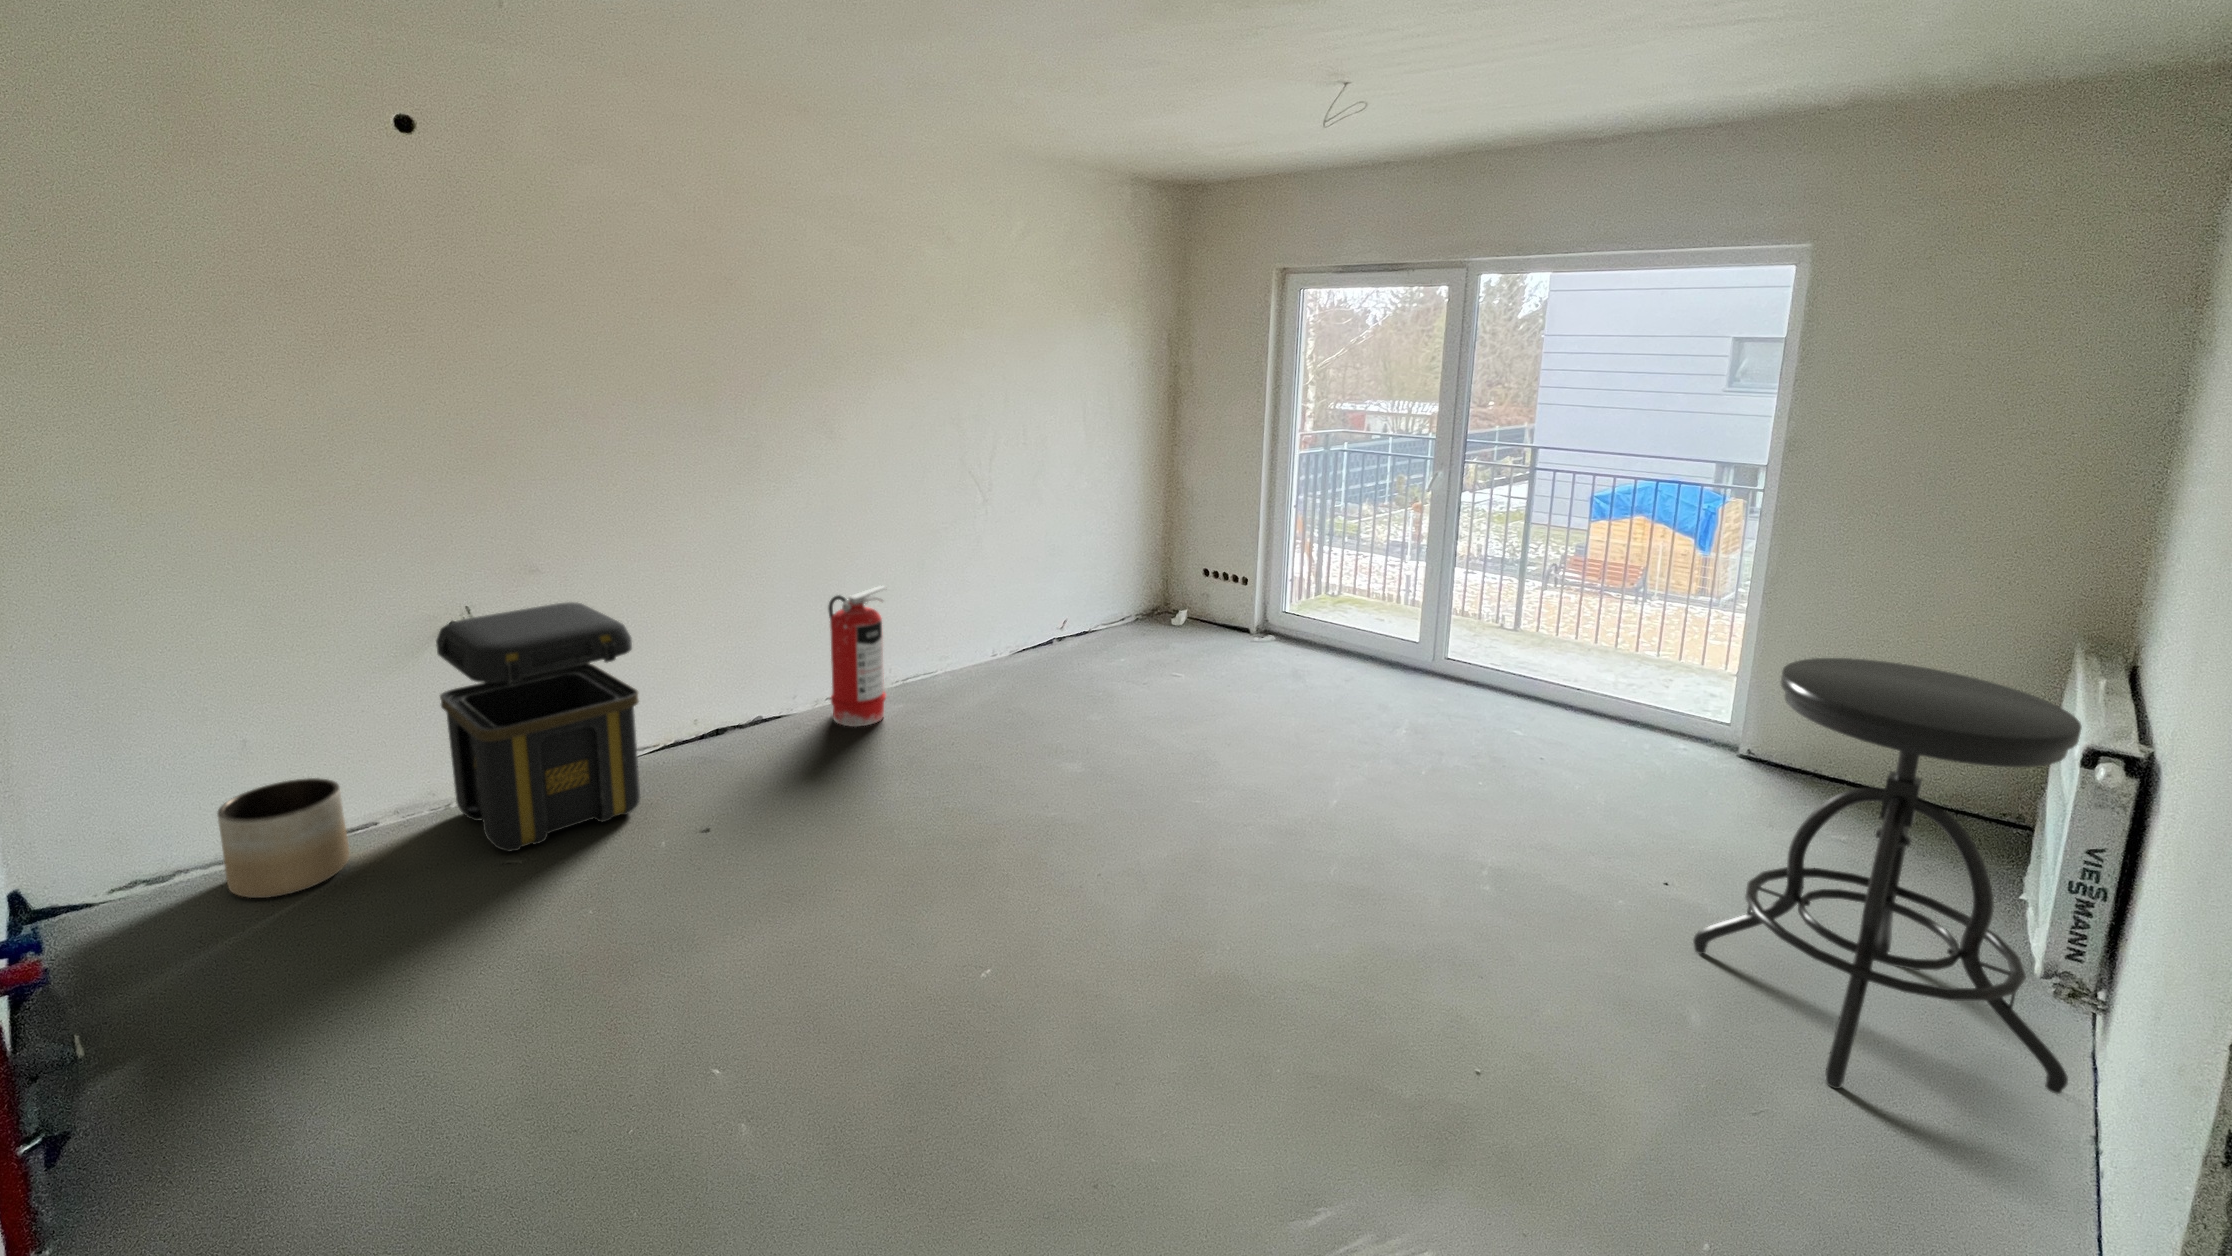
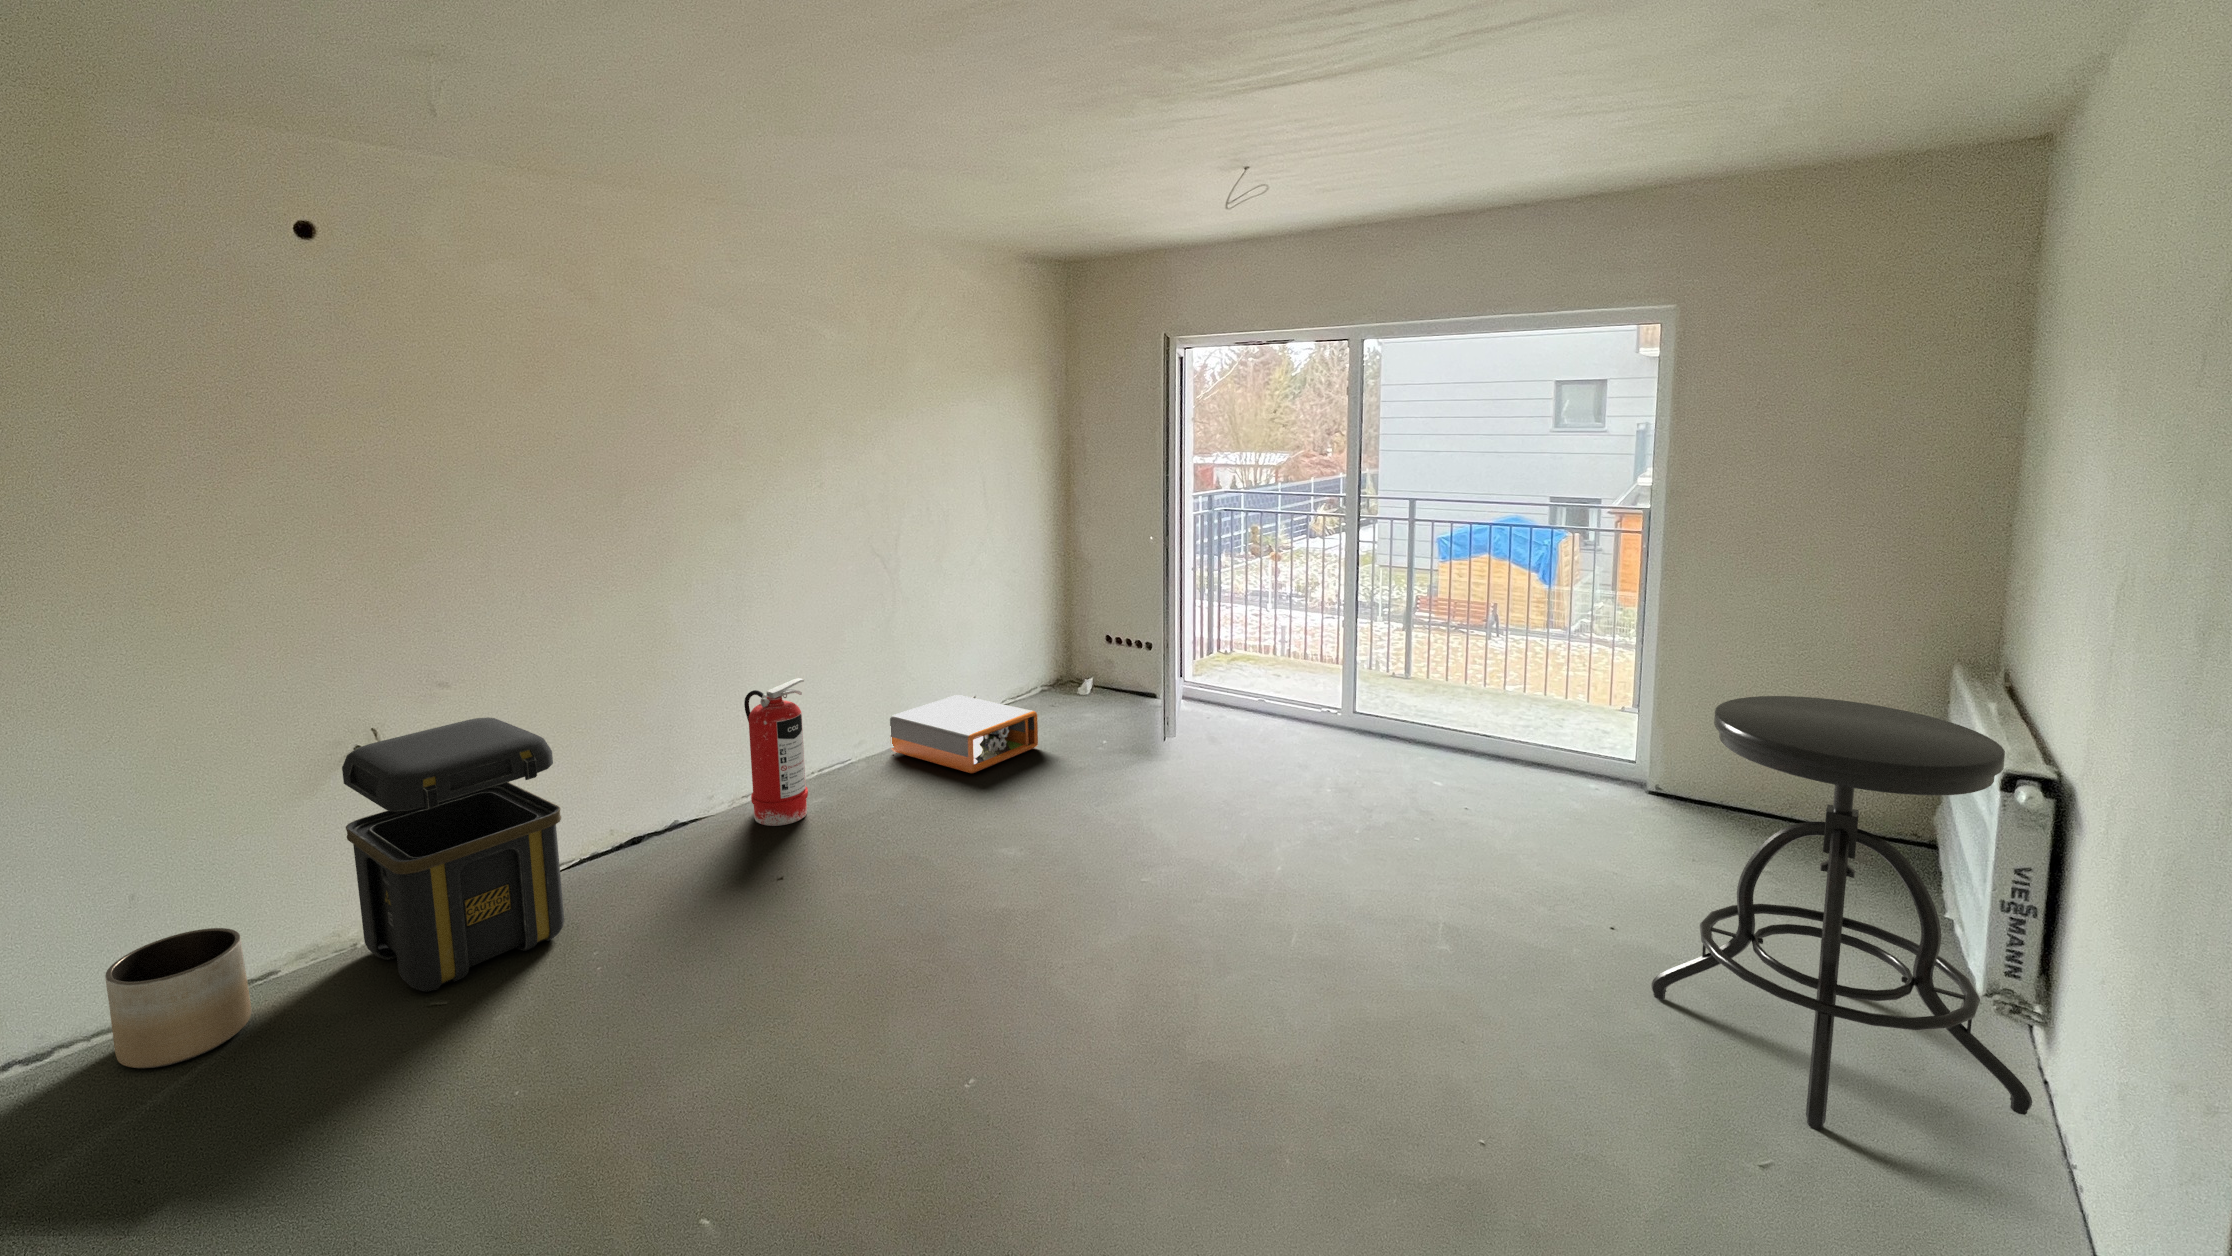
storage box: none [974,615,1120,691] -> present [890,695,1038,773]

